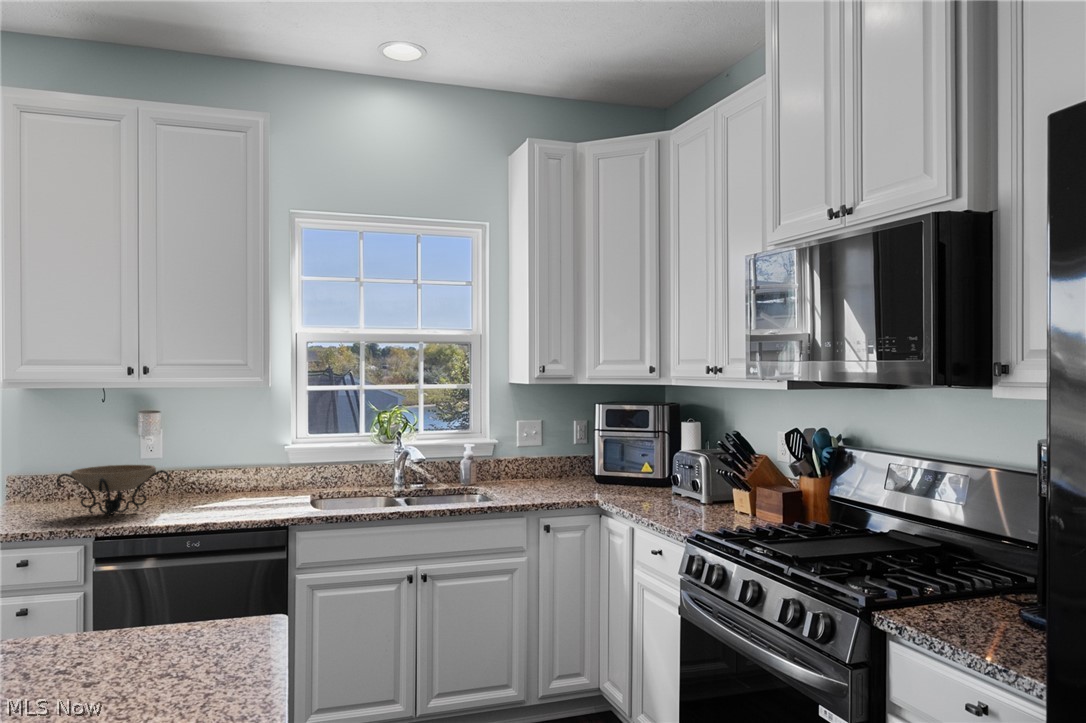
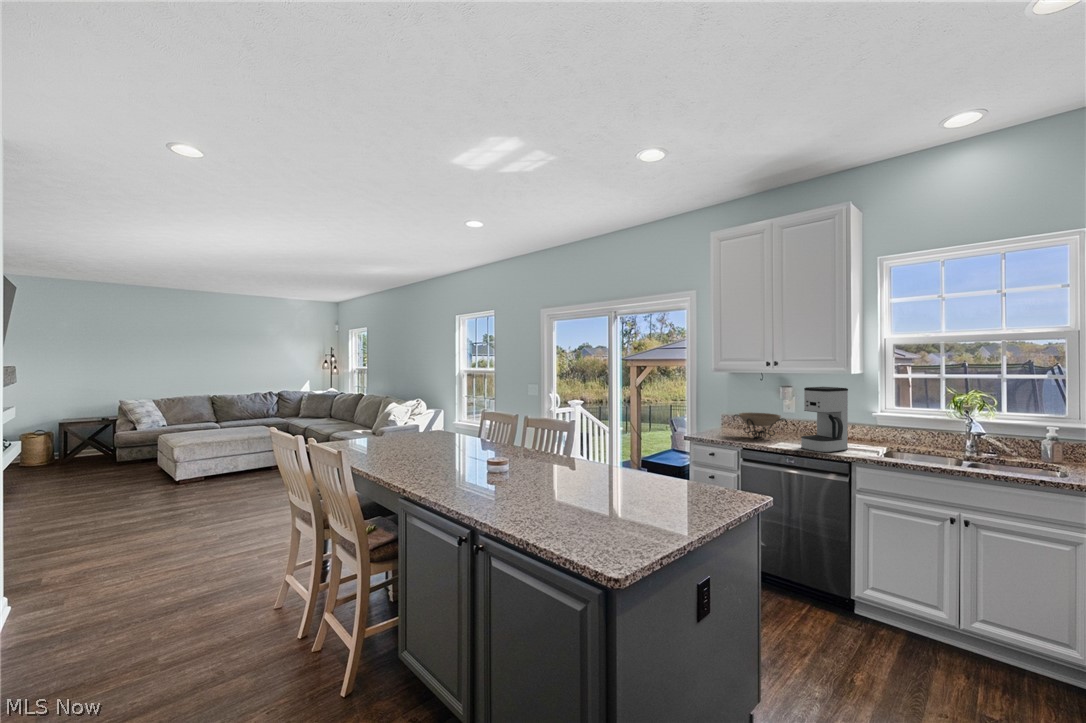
coffee maker: none [205,410,273,520] -> present [801,387,848,453]

